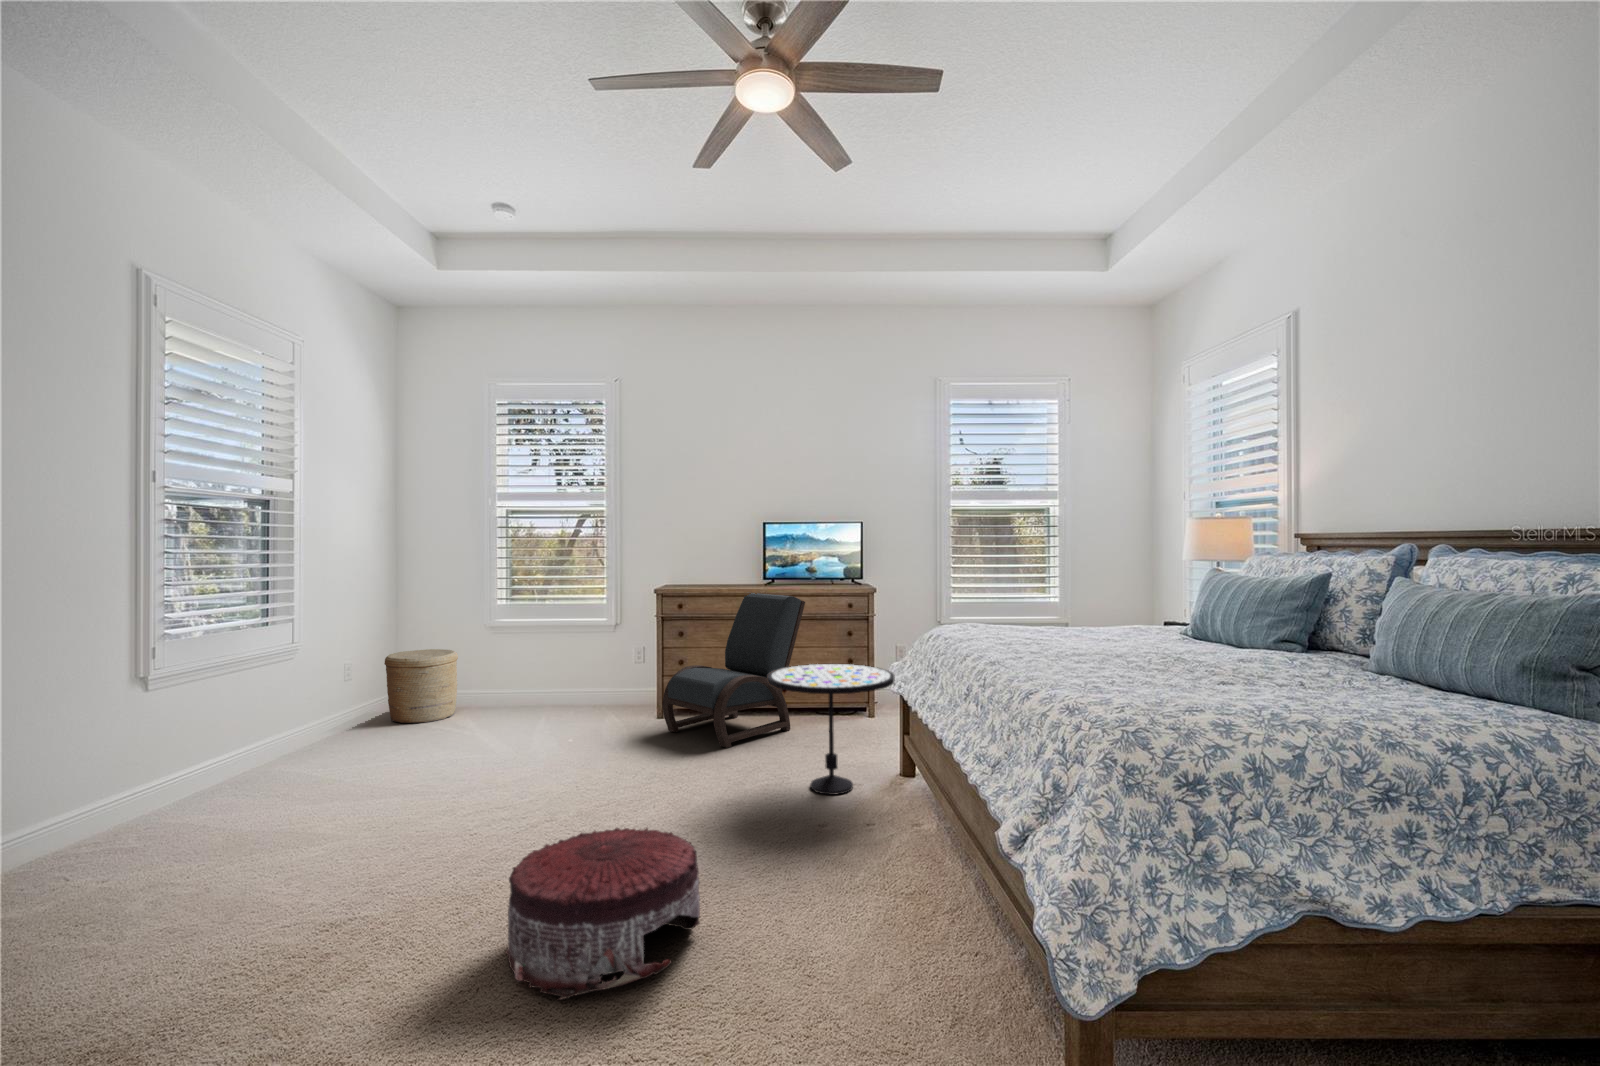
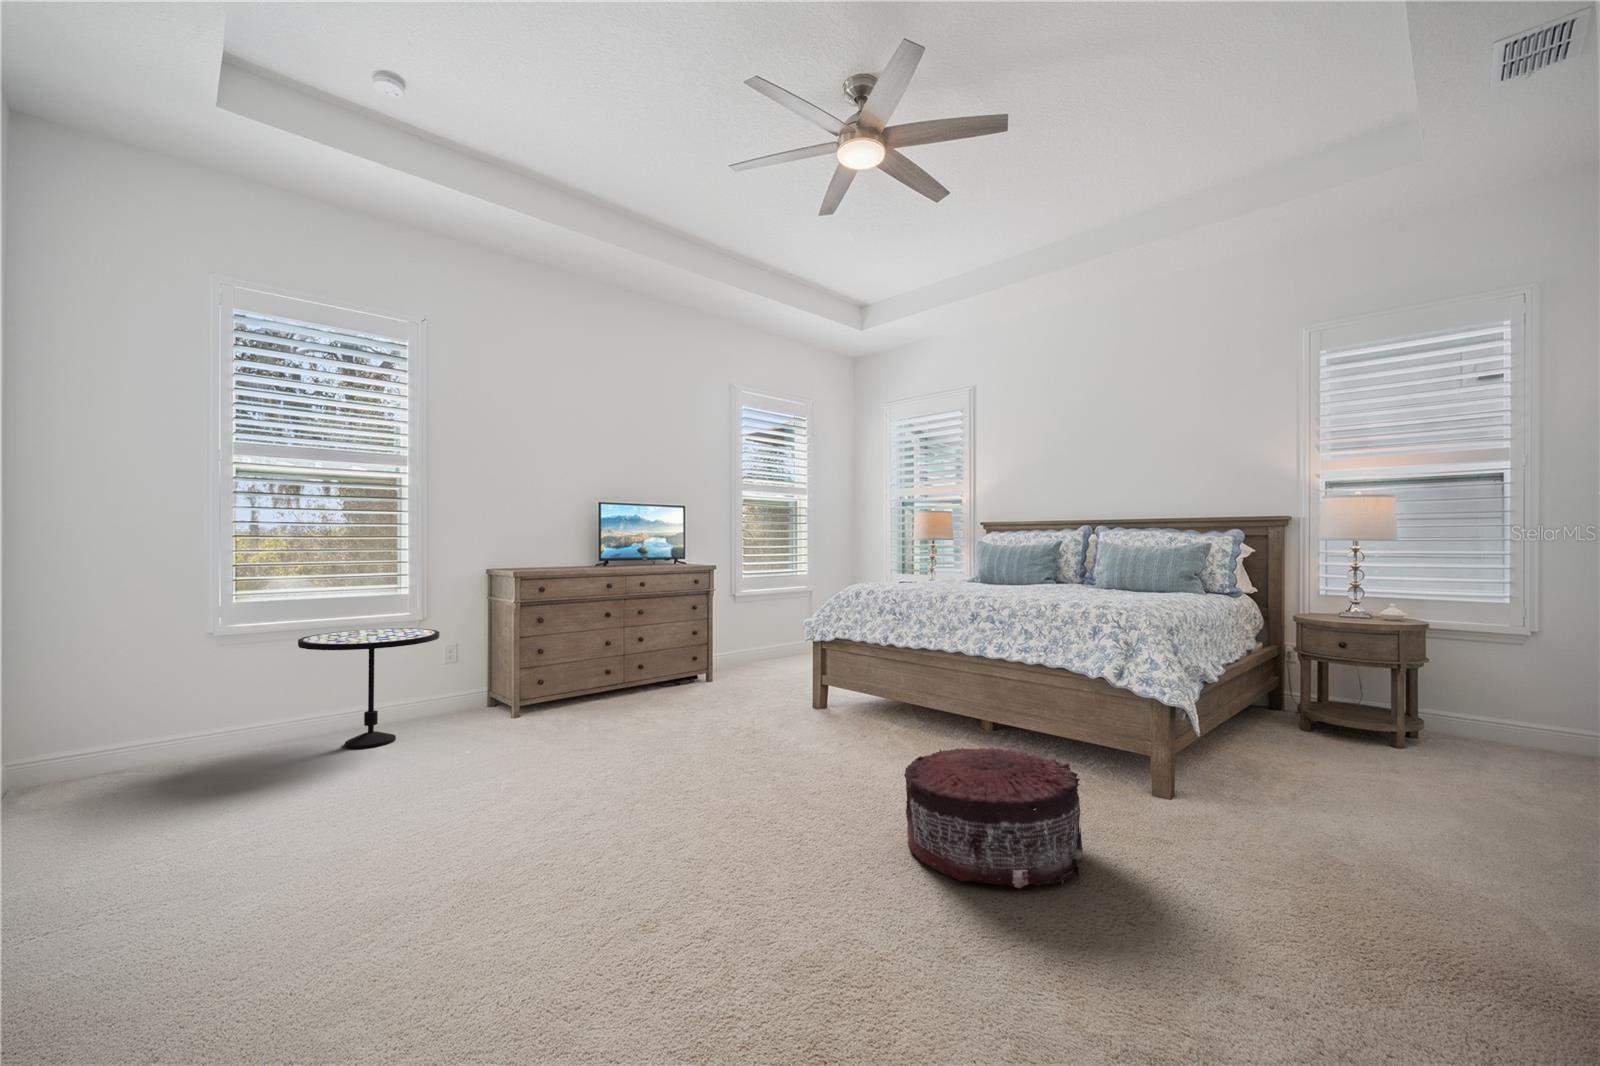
lounge chair: present [662,593,805,748] -> none [566,572,682,724]
woven basket: present [384,649,458,723] -> none [49,674,195,800]
side table: present [767,664,895,795] -> present [298,628,439,749]

